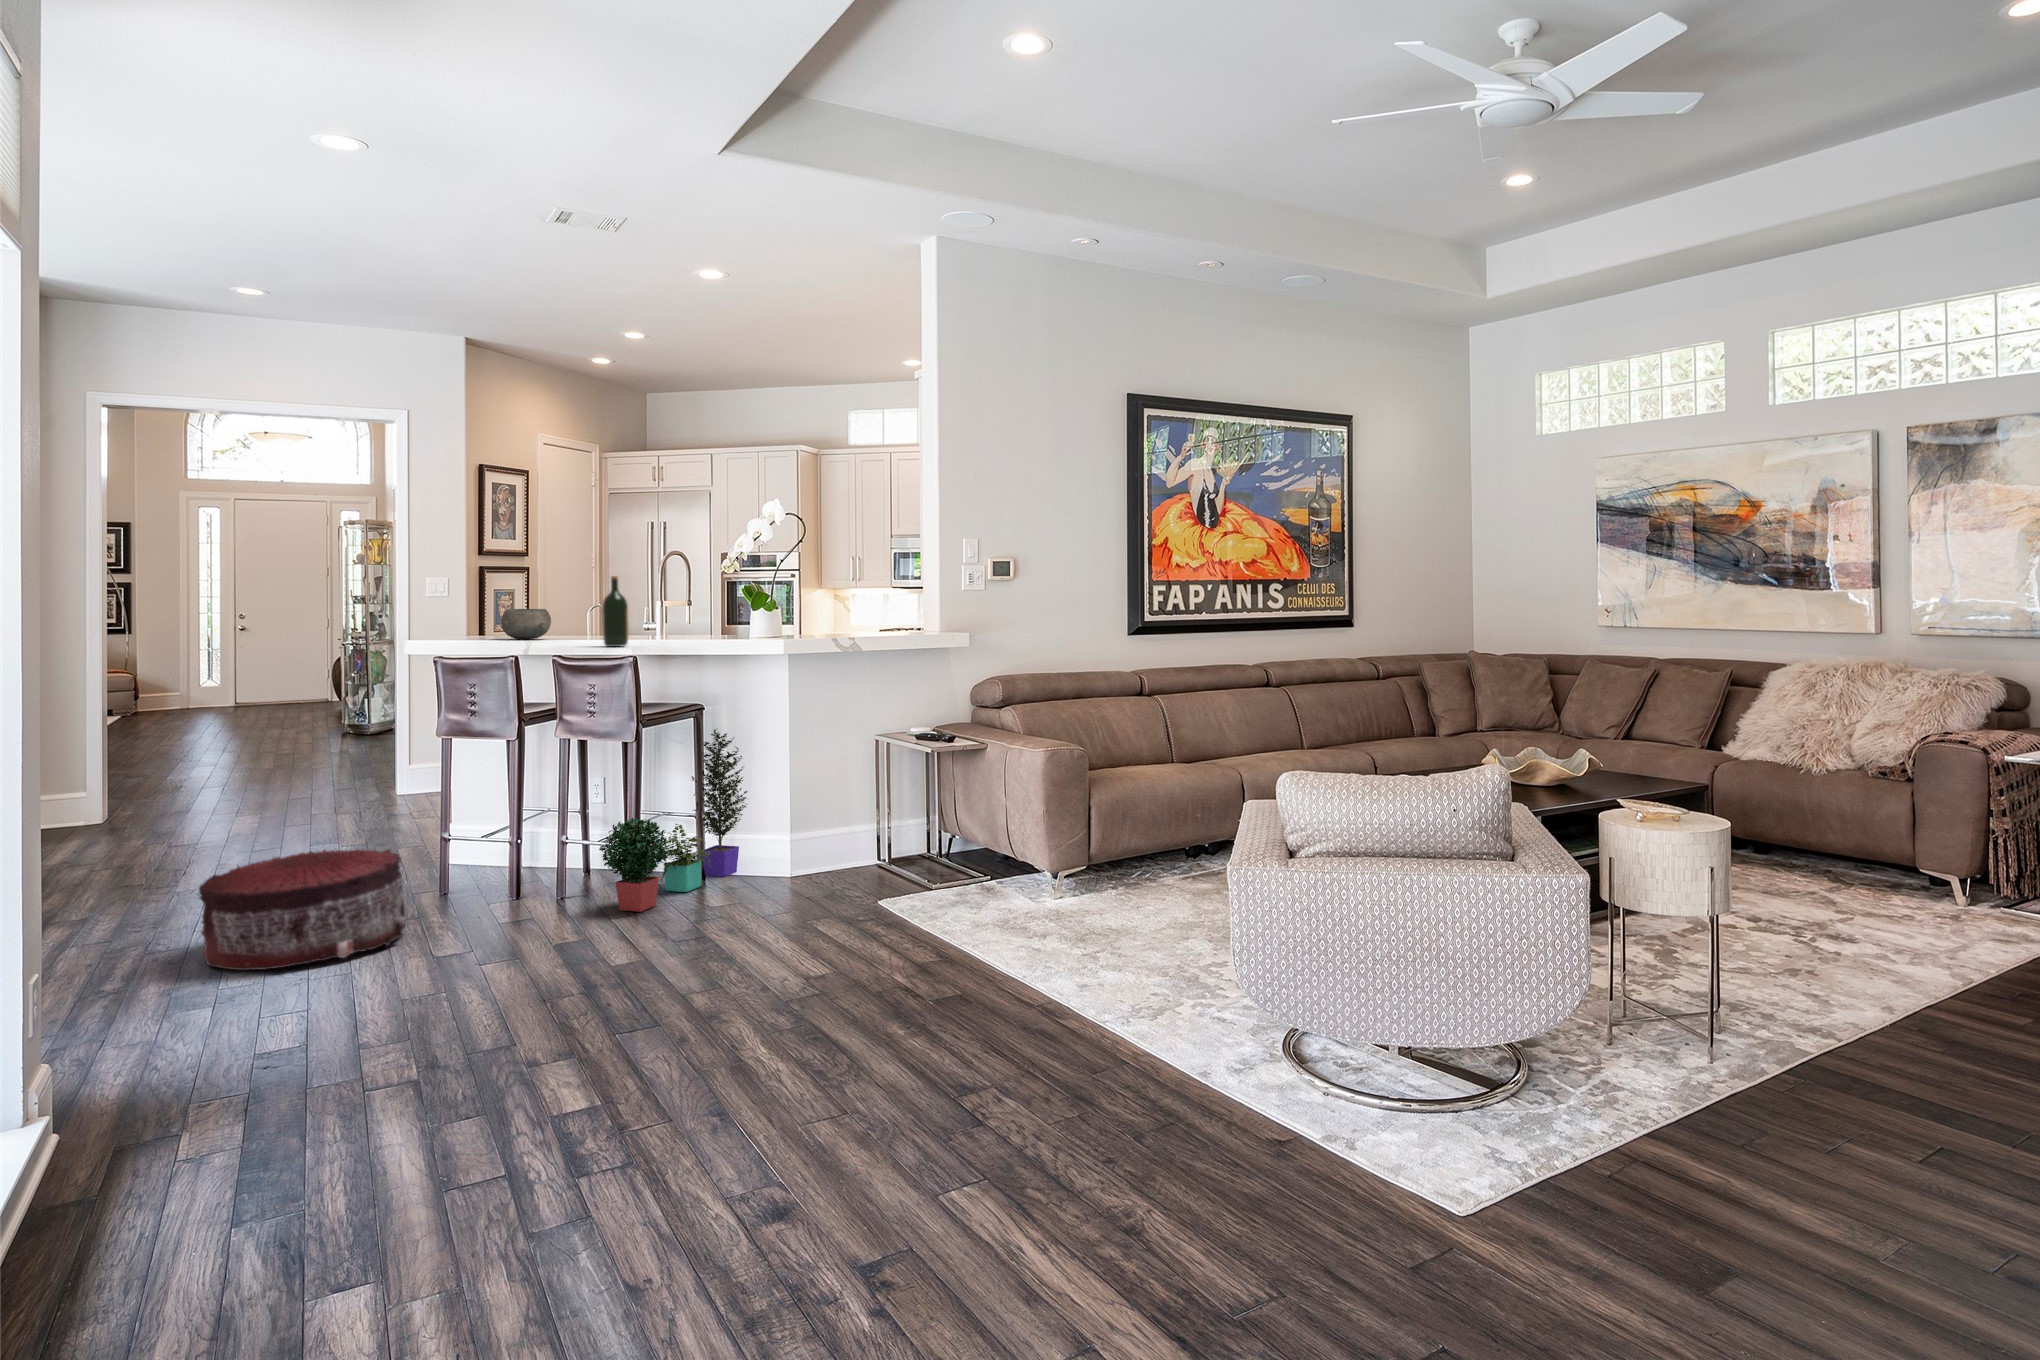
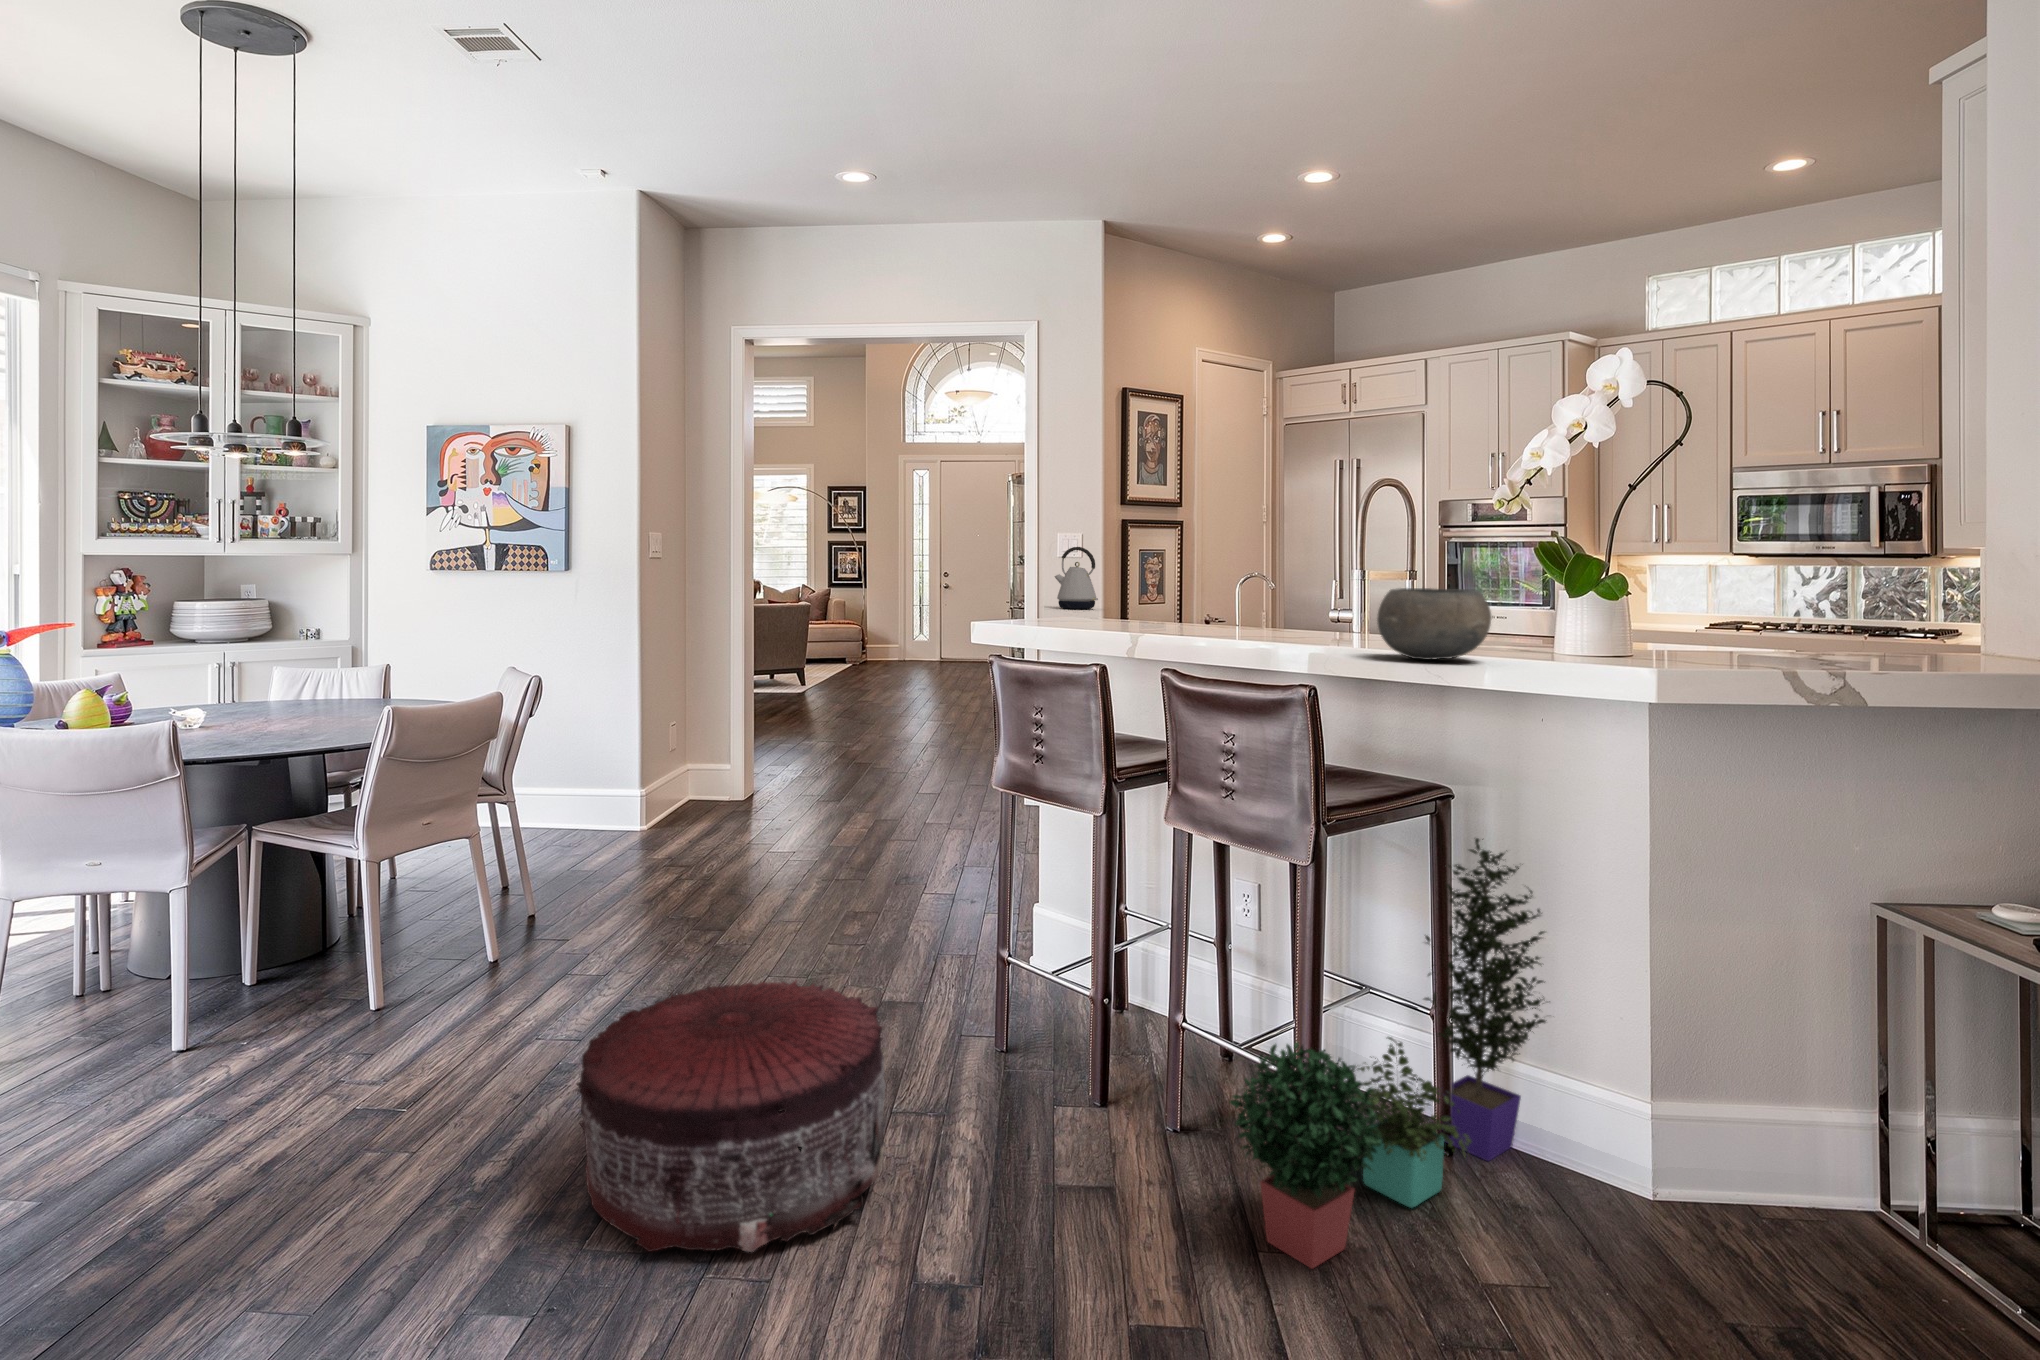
wine bottle: present [602,576,629,647] -> none [1261,518,1309,652]
kettle: none [436,589,474,635] -> present [1055,547,1098,609]
bowl: present [501,609,551,639] -> present [1377,588,1491,660]

